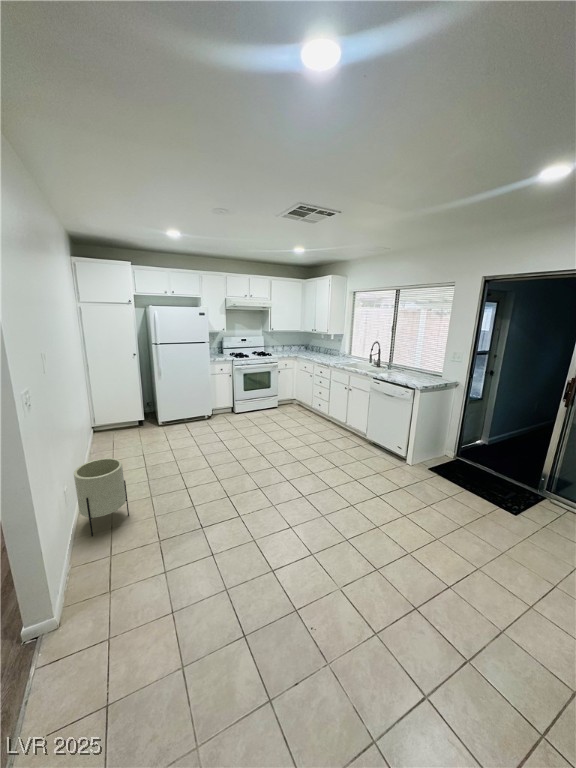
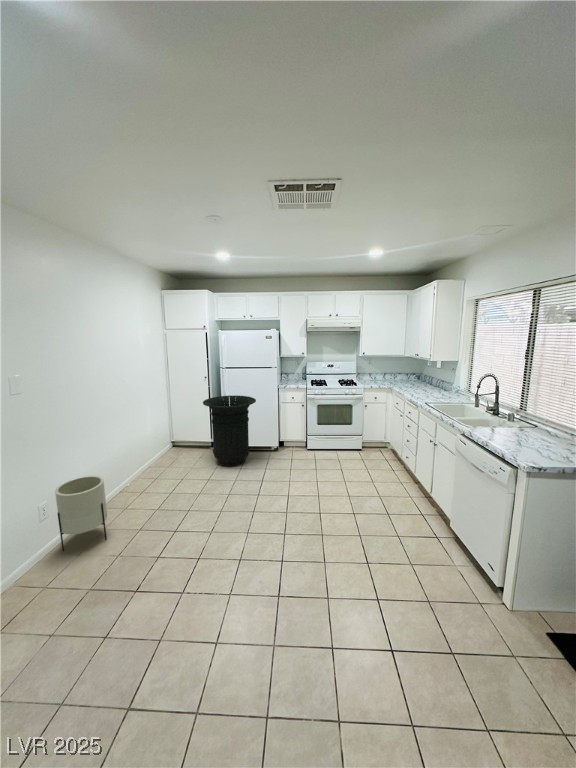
trash can: none [147,371,201,439] -> present [203,395,256,466]

